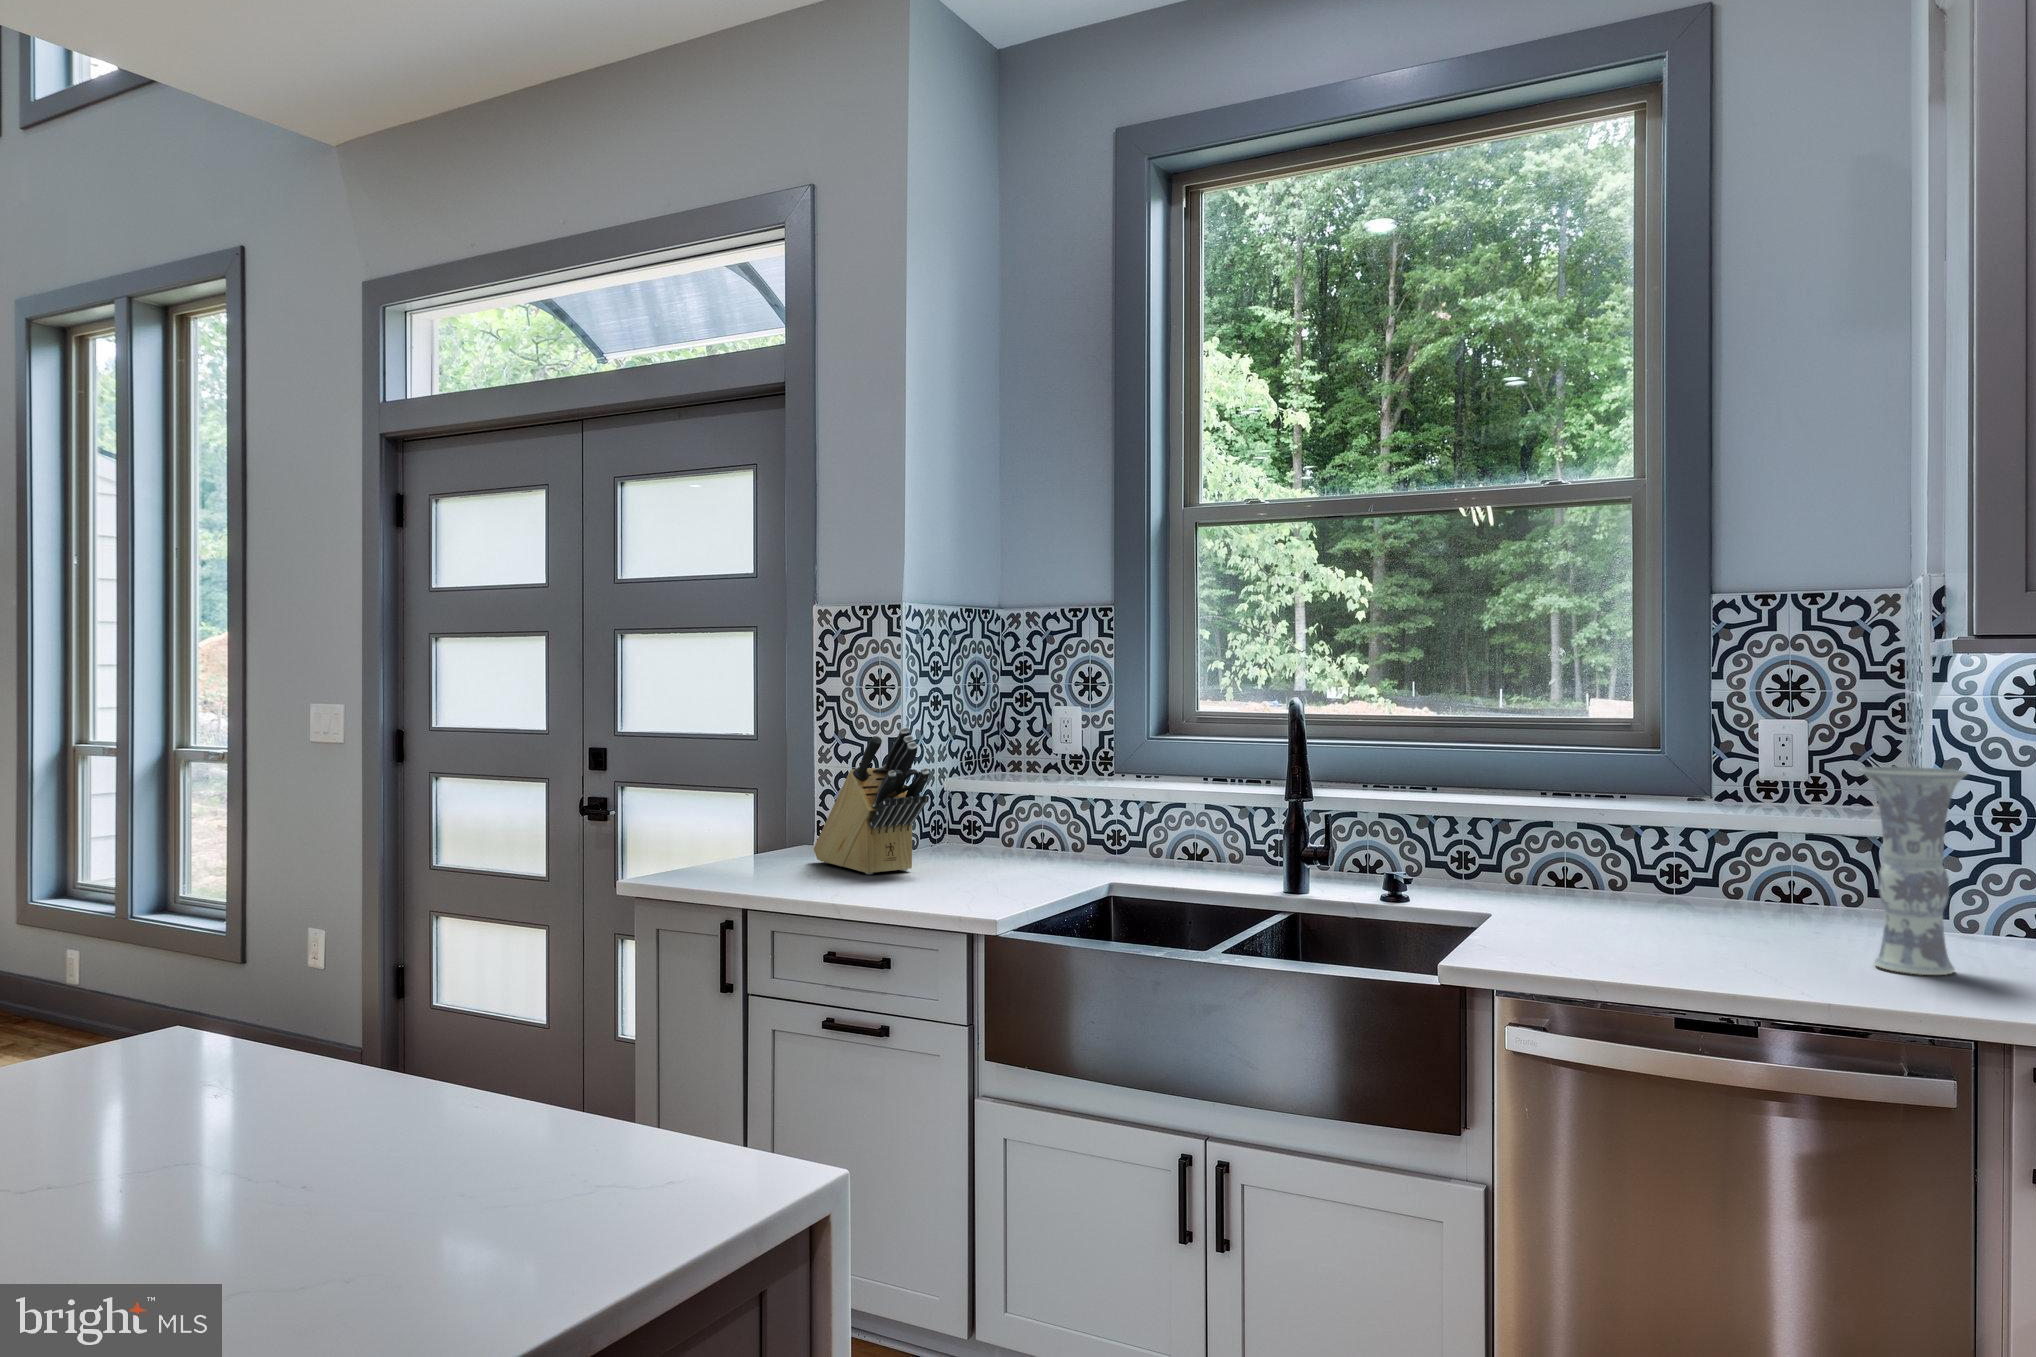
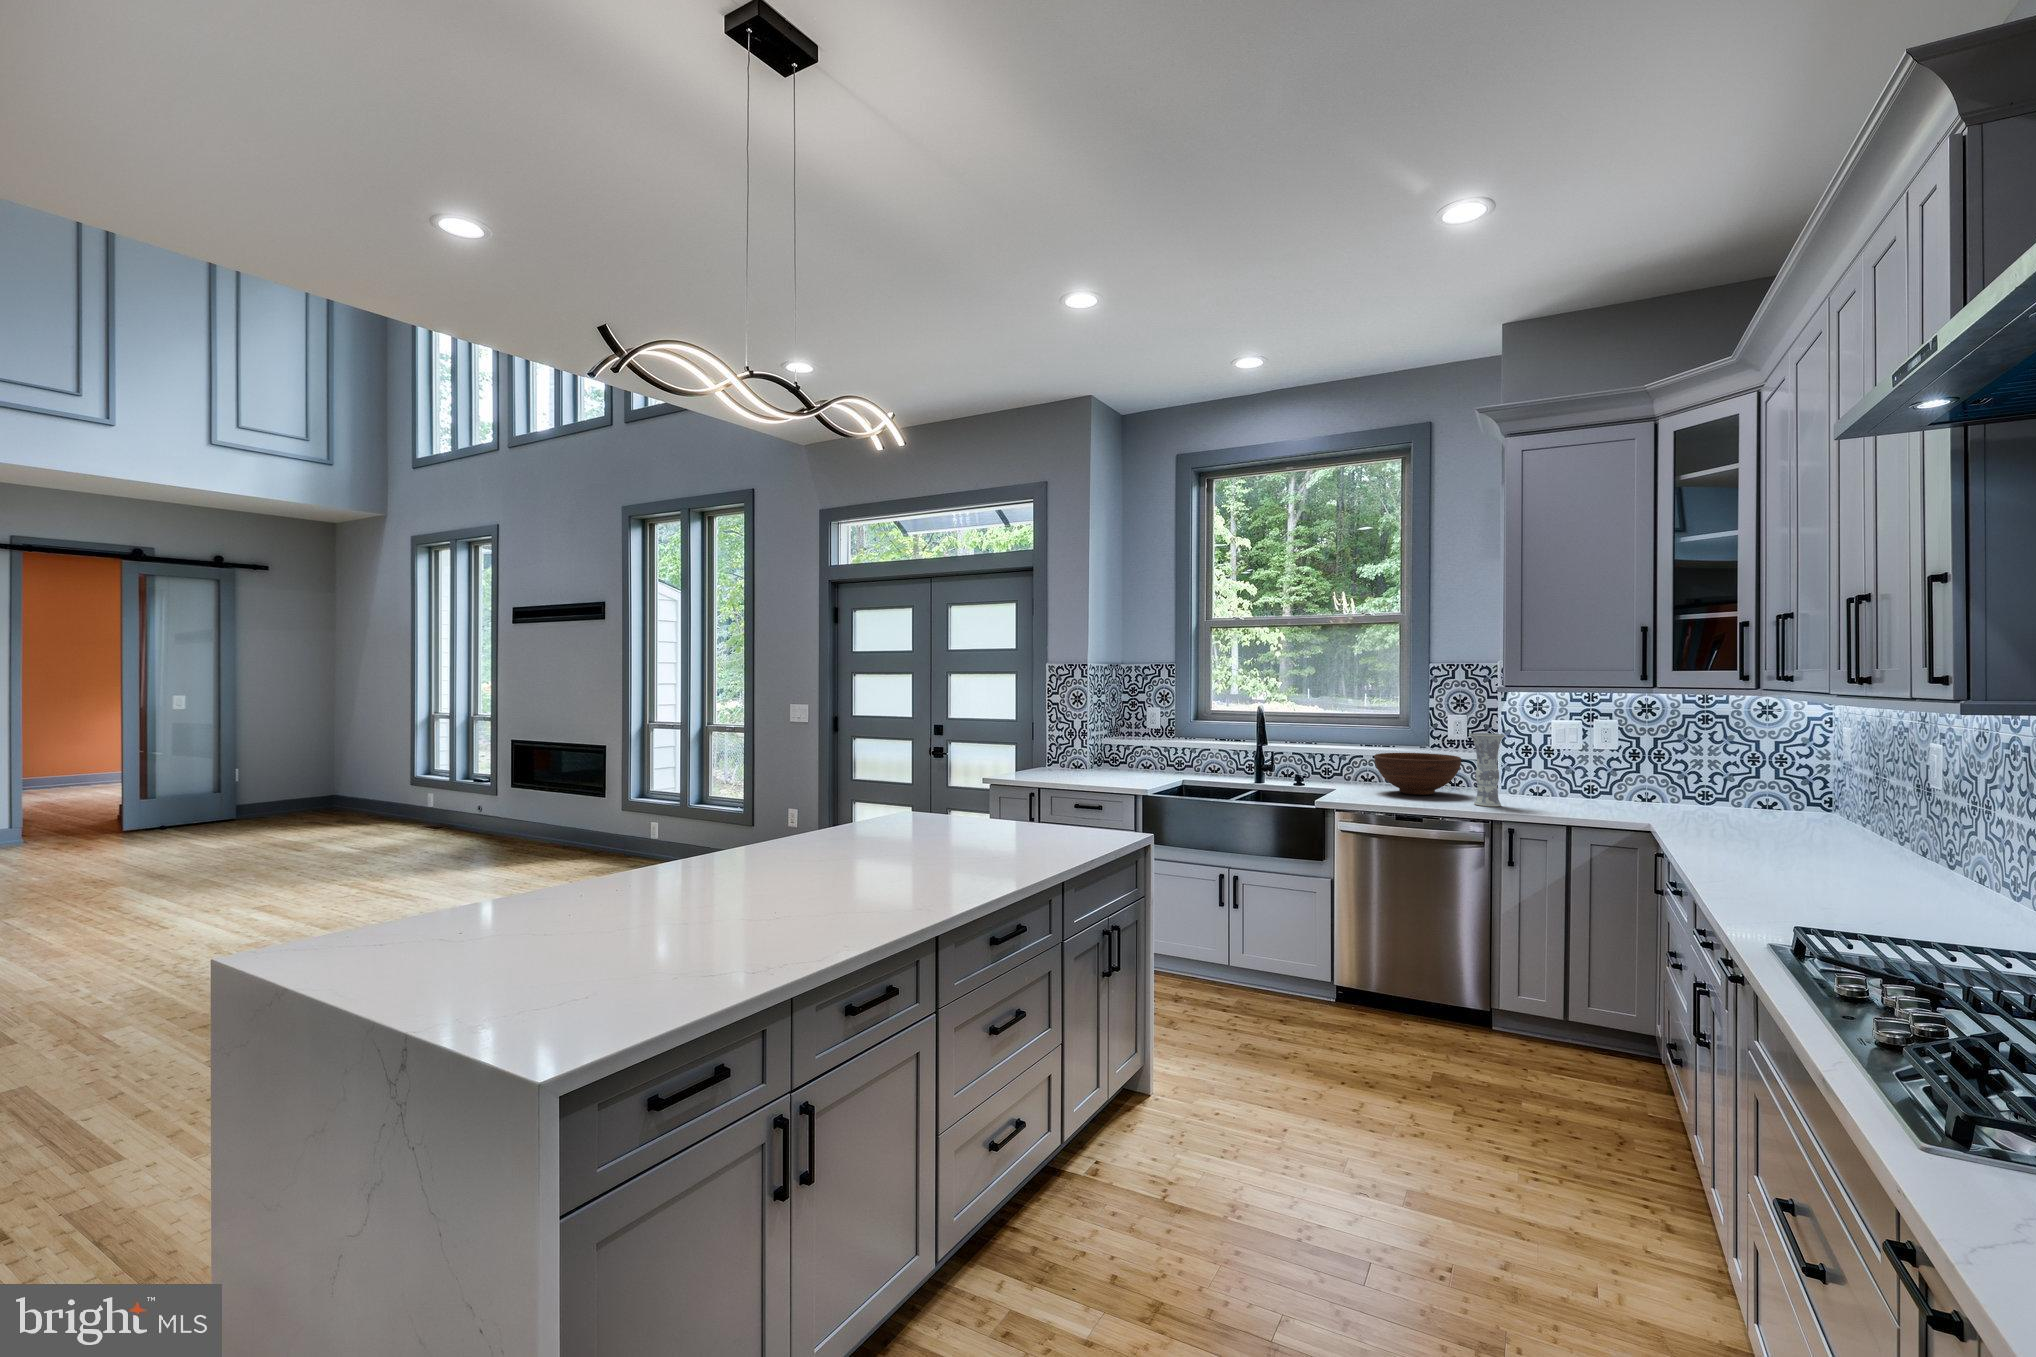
knife block: present [814,727,929,874] -> none [1052,717,1106,778]
fruit bowl: none [1585,816,1818,930] -> present [1374,753,1461,795]

